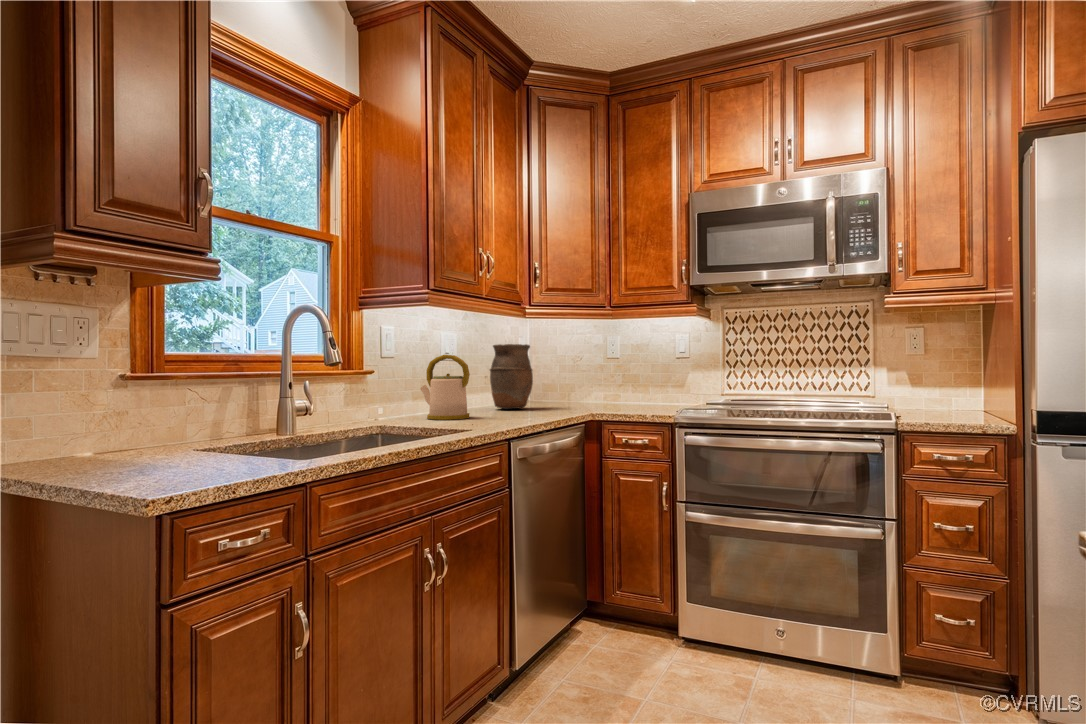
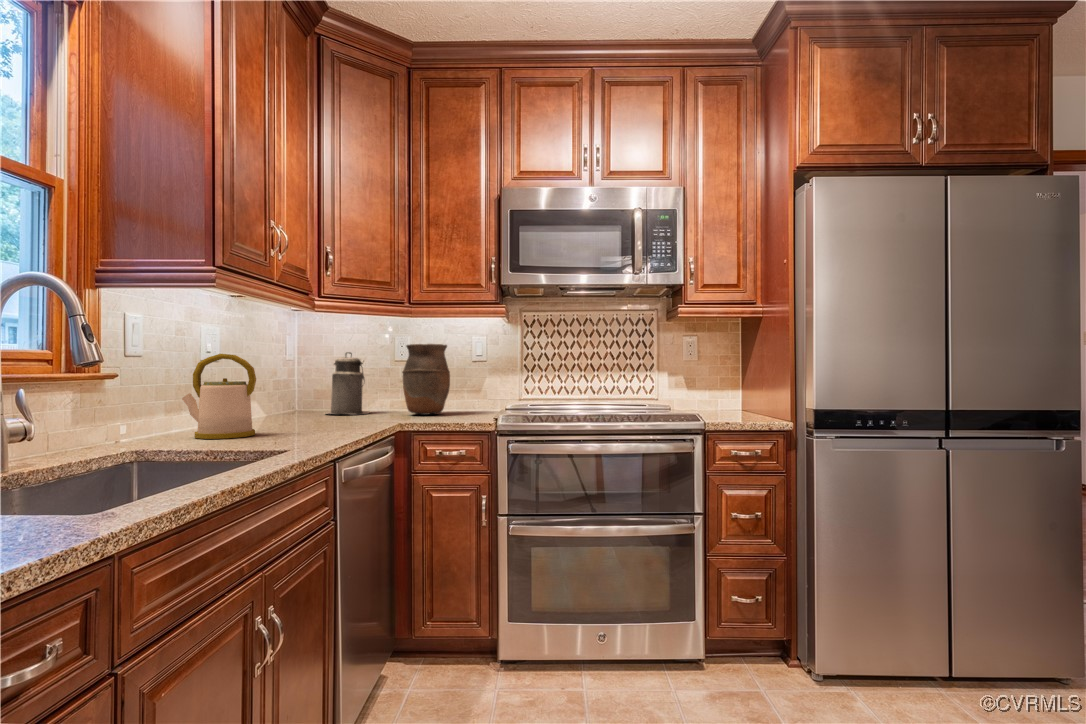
vase: present [490,344,533,409] -> present [402,344,450,415]
canister: none [545,351,582,405] -> present [328,352,370,414]

